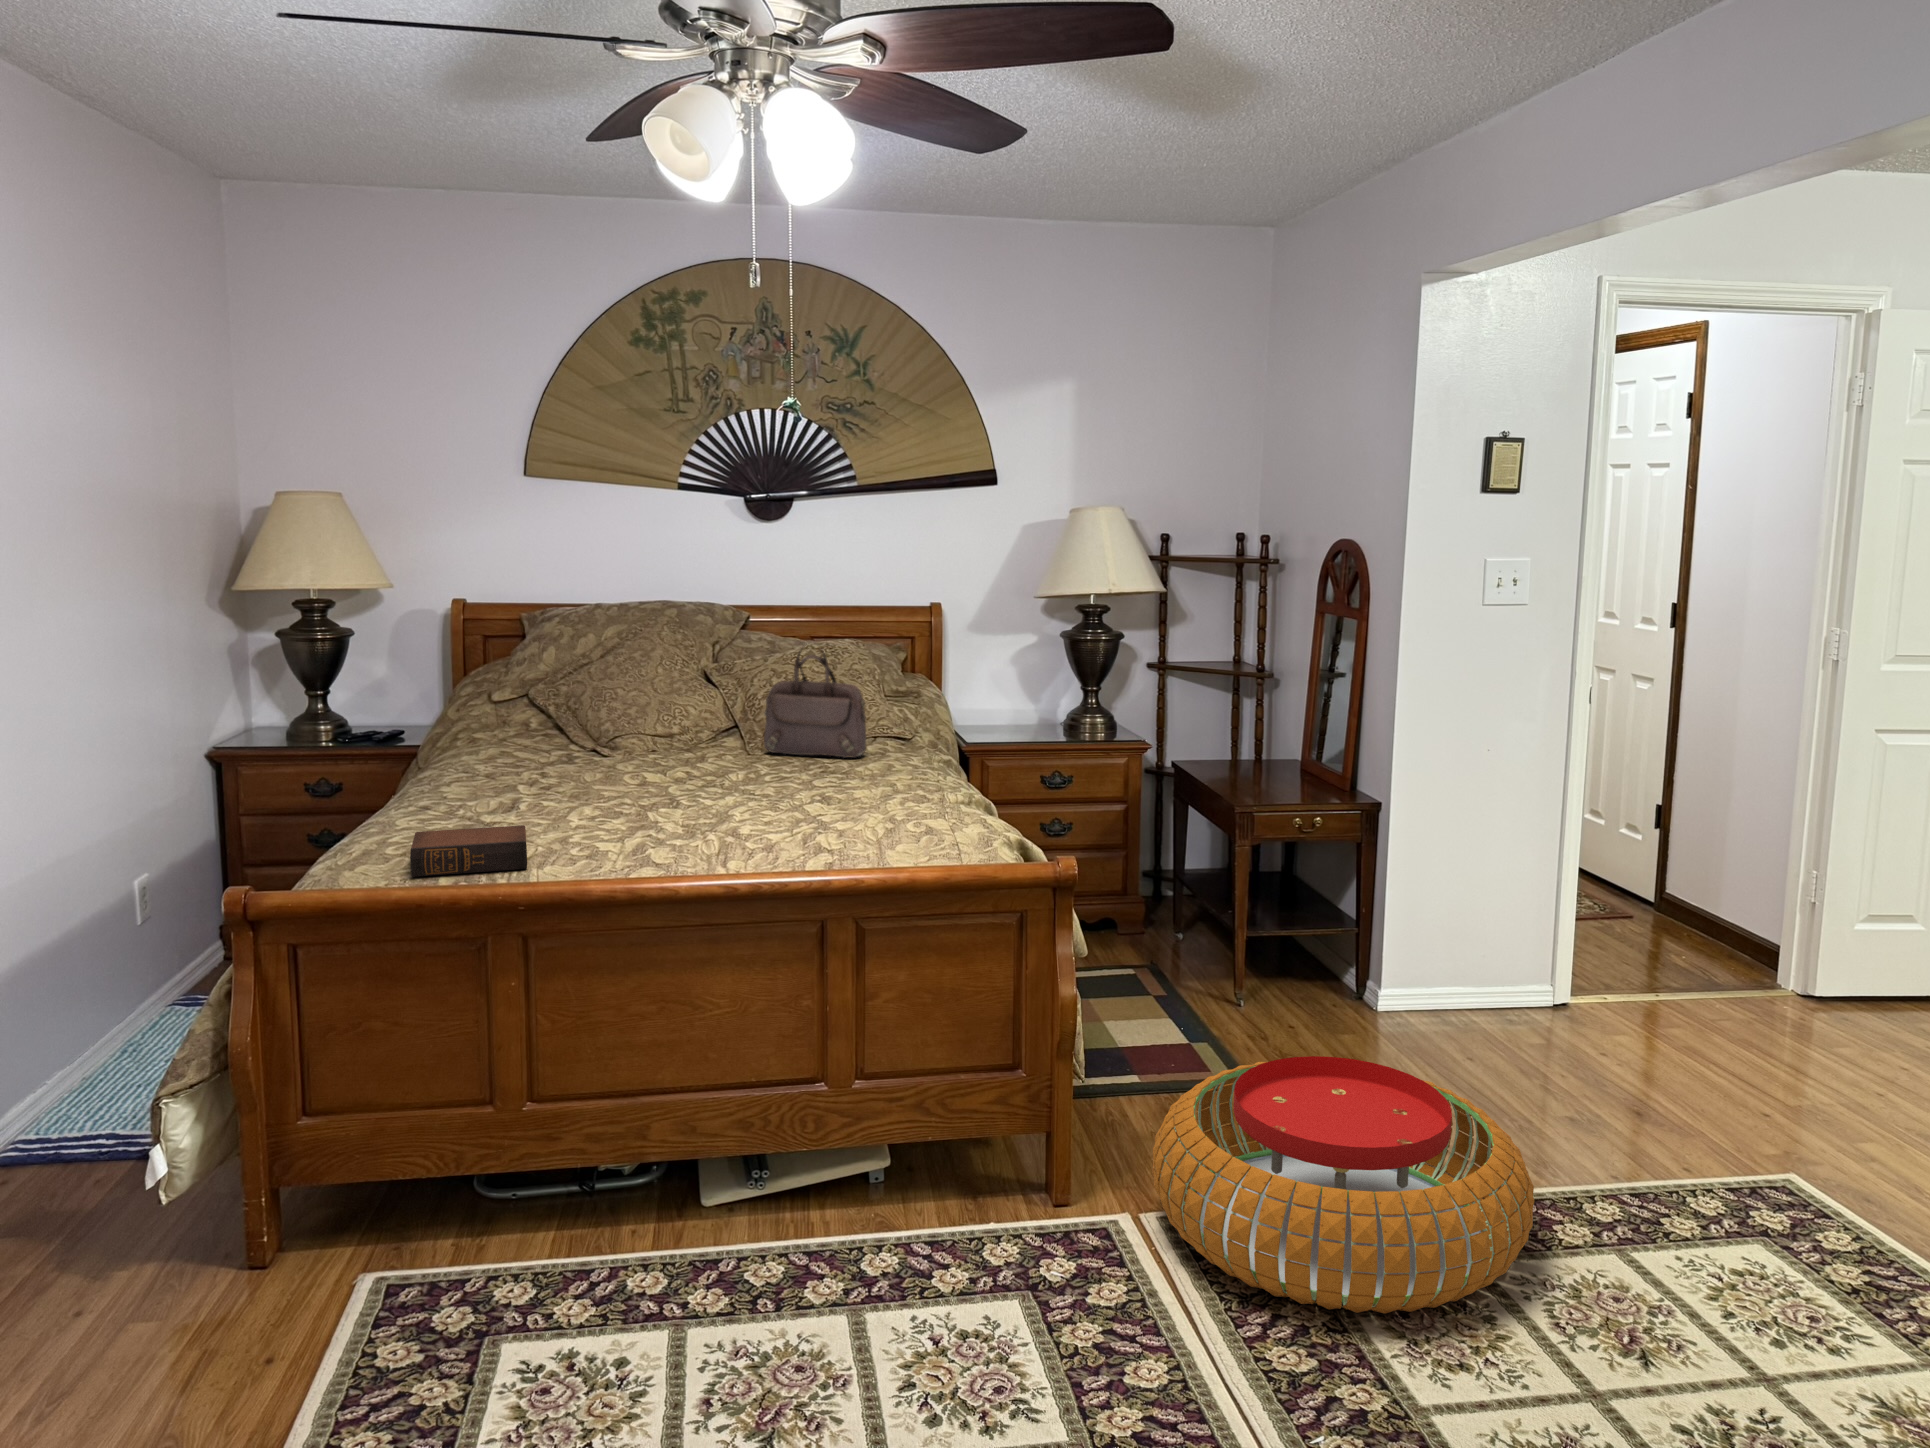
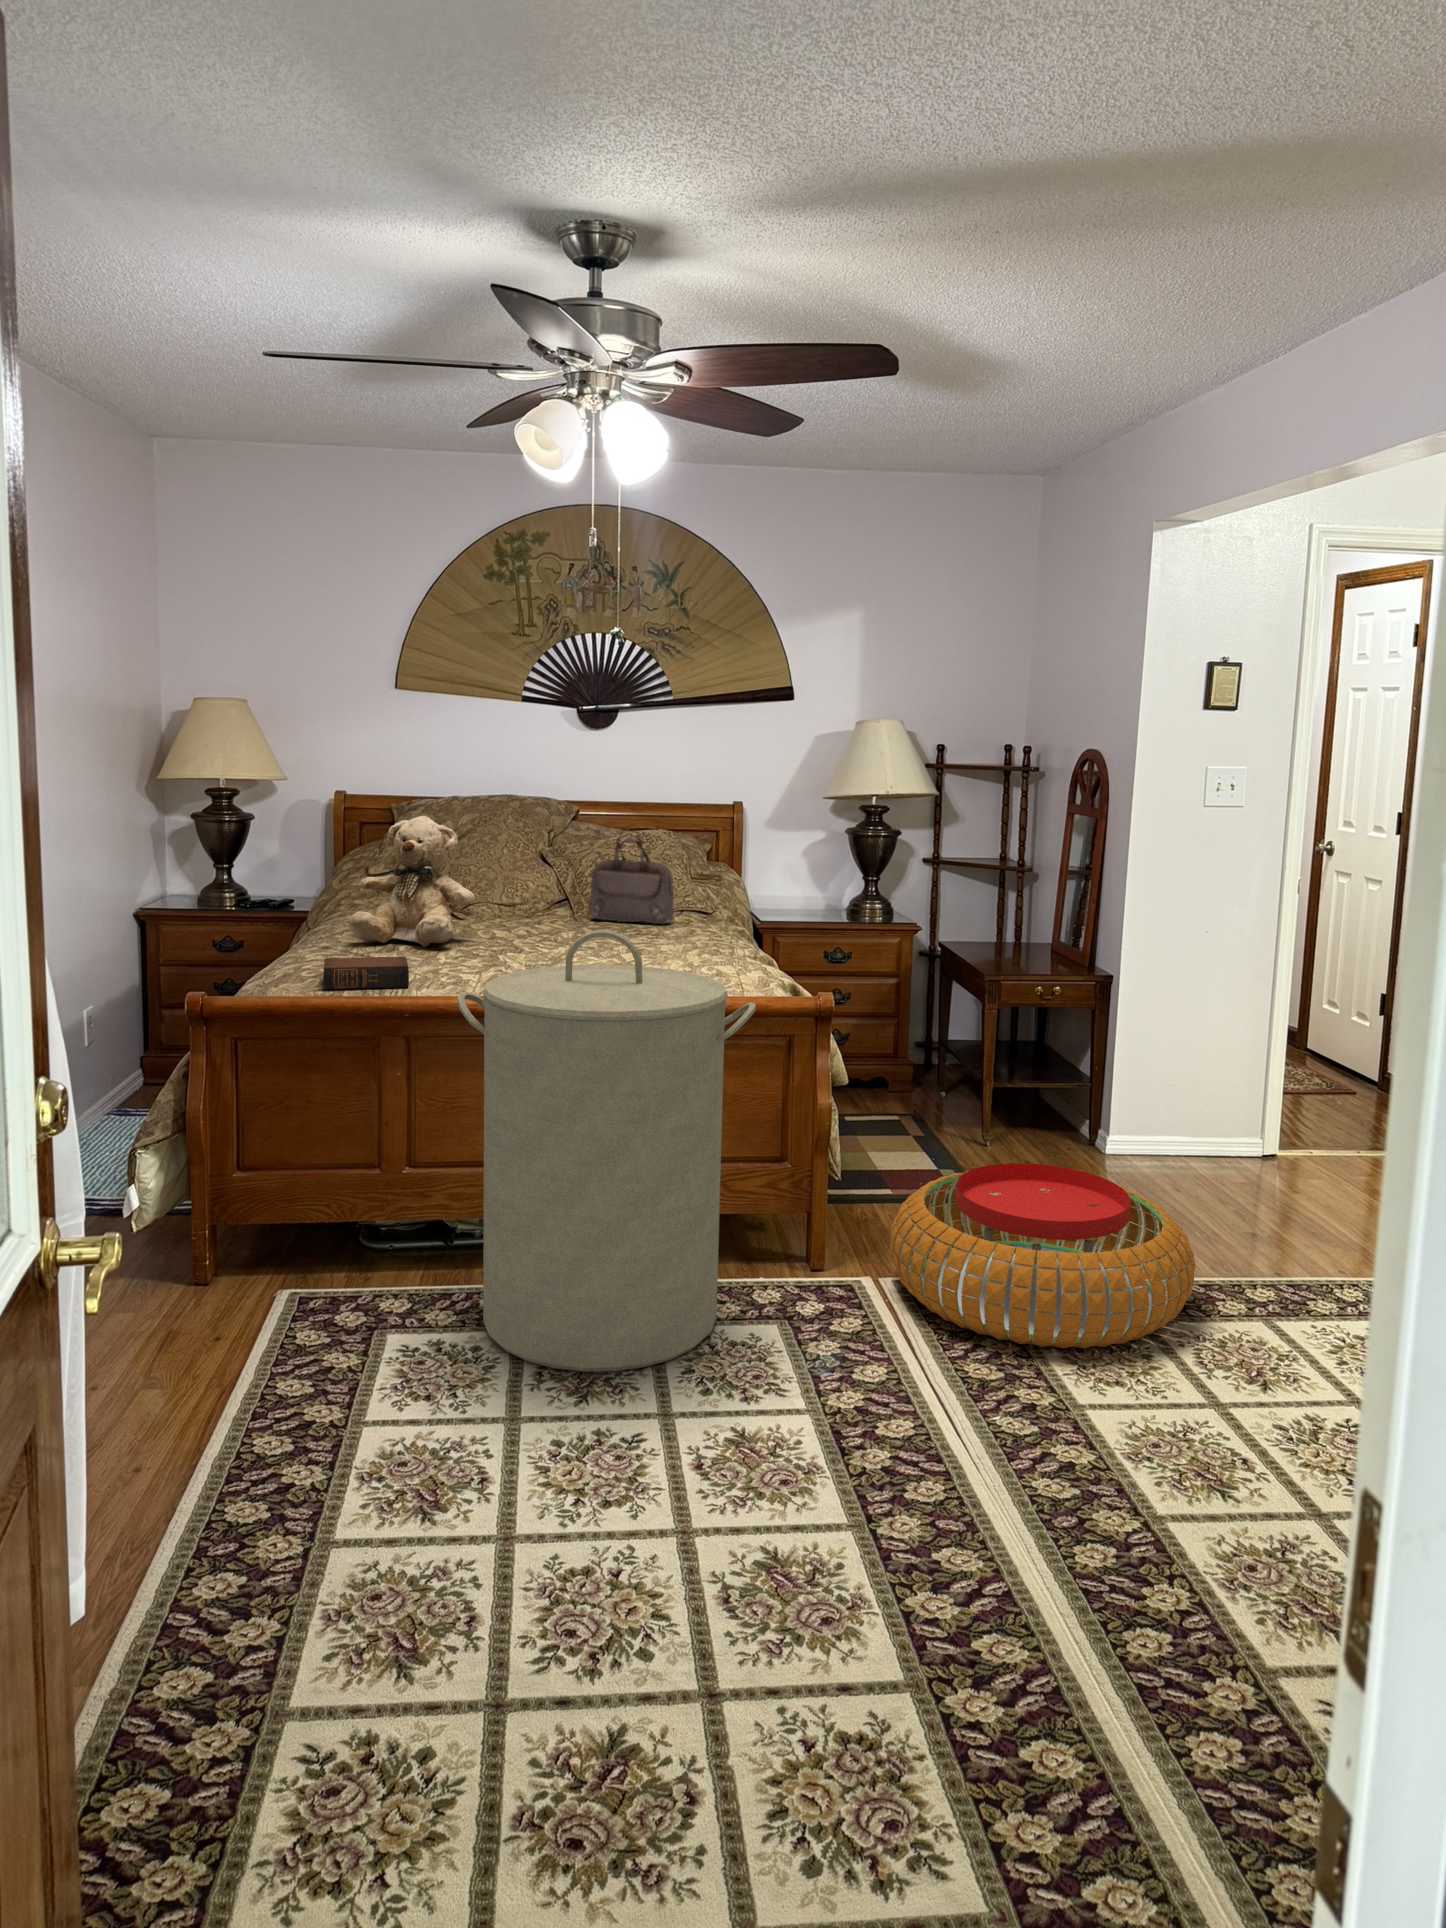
teddy bear: none [457,636,620,803] -> present [348,816,475,947]
laundry hamper: none [587,797,985,1395] -> present [457,930,756,1372]

